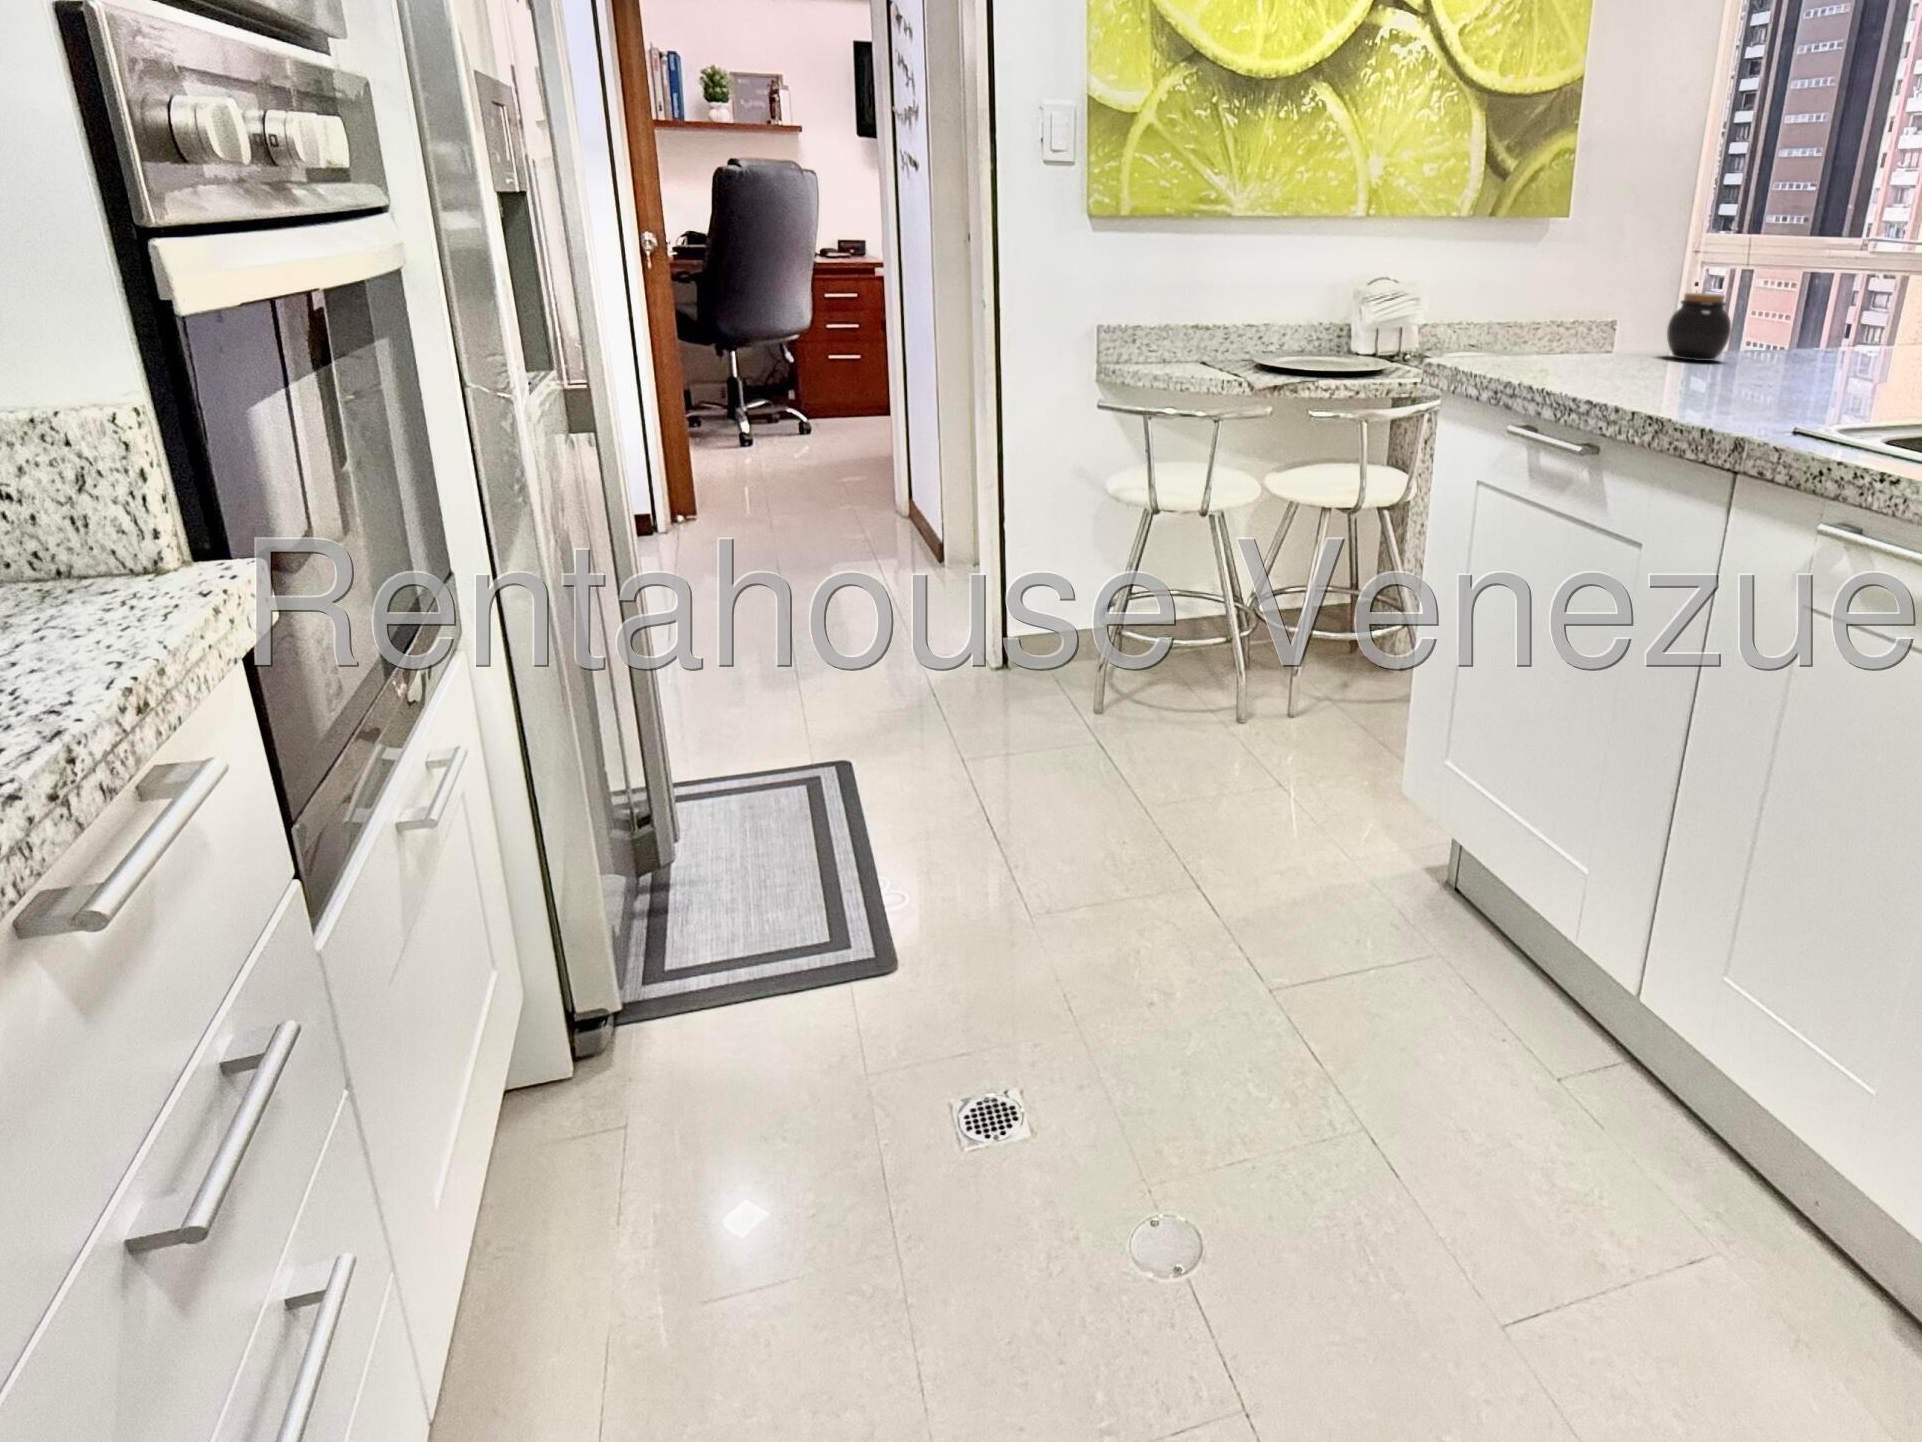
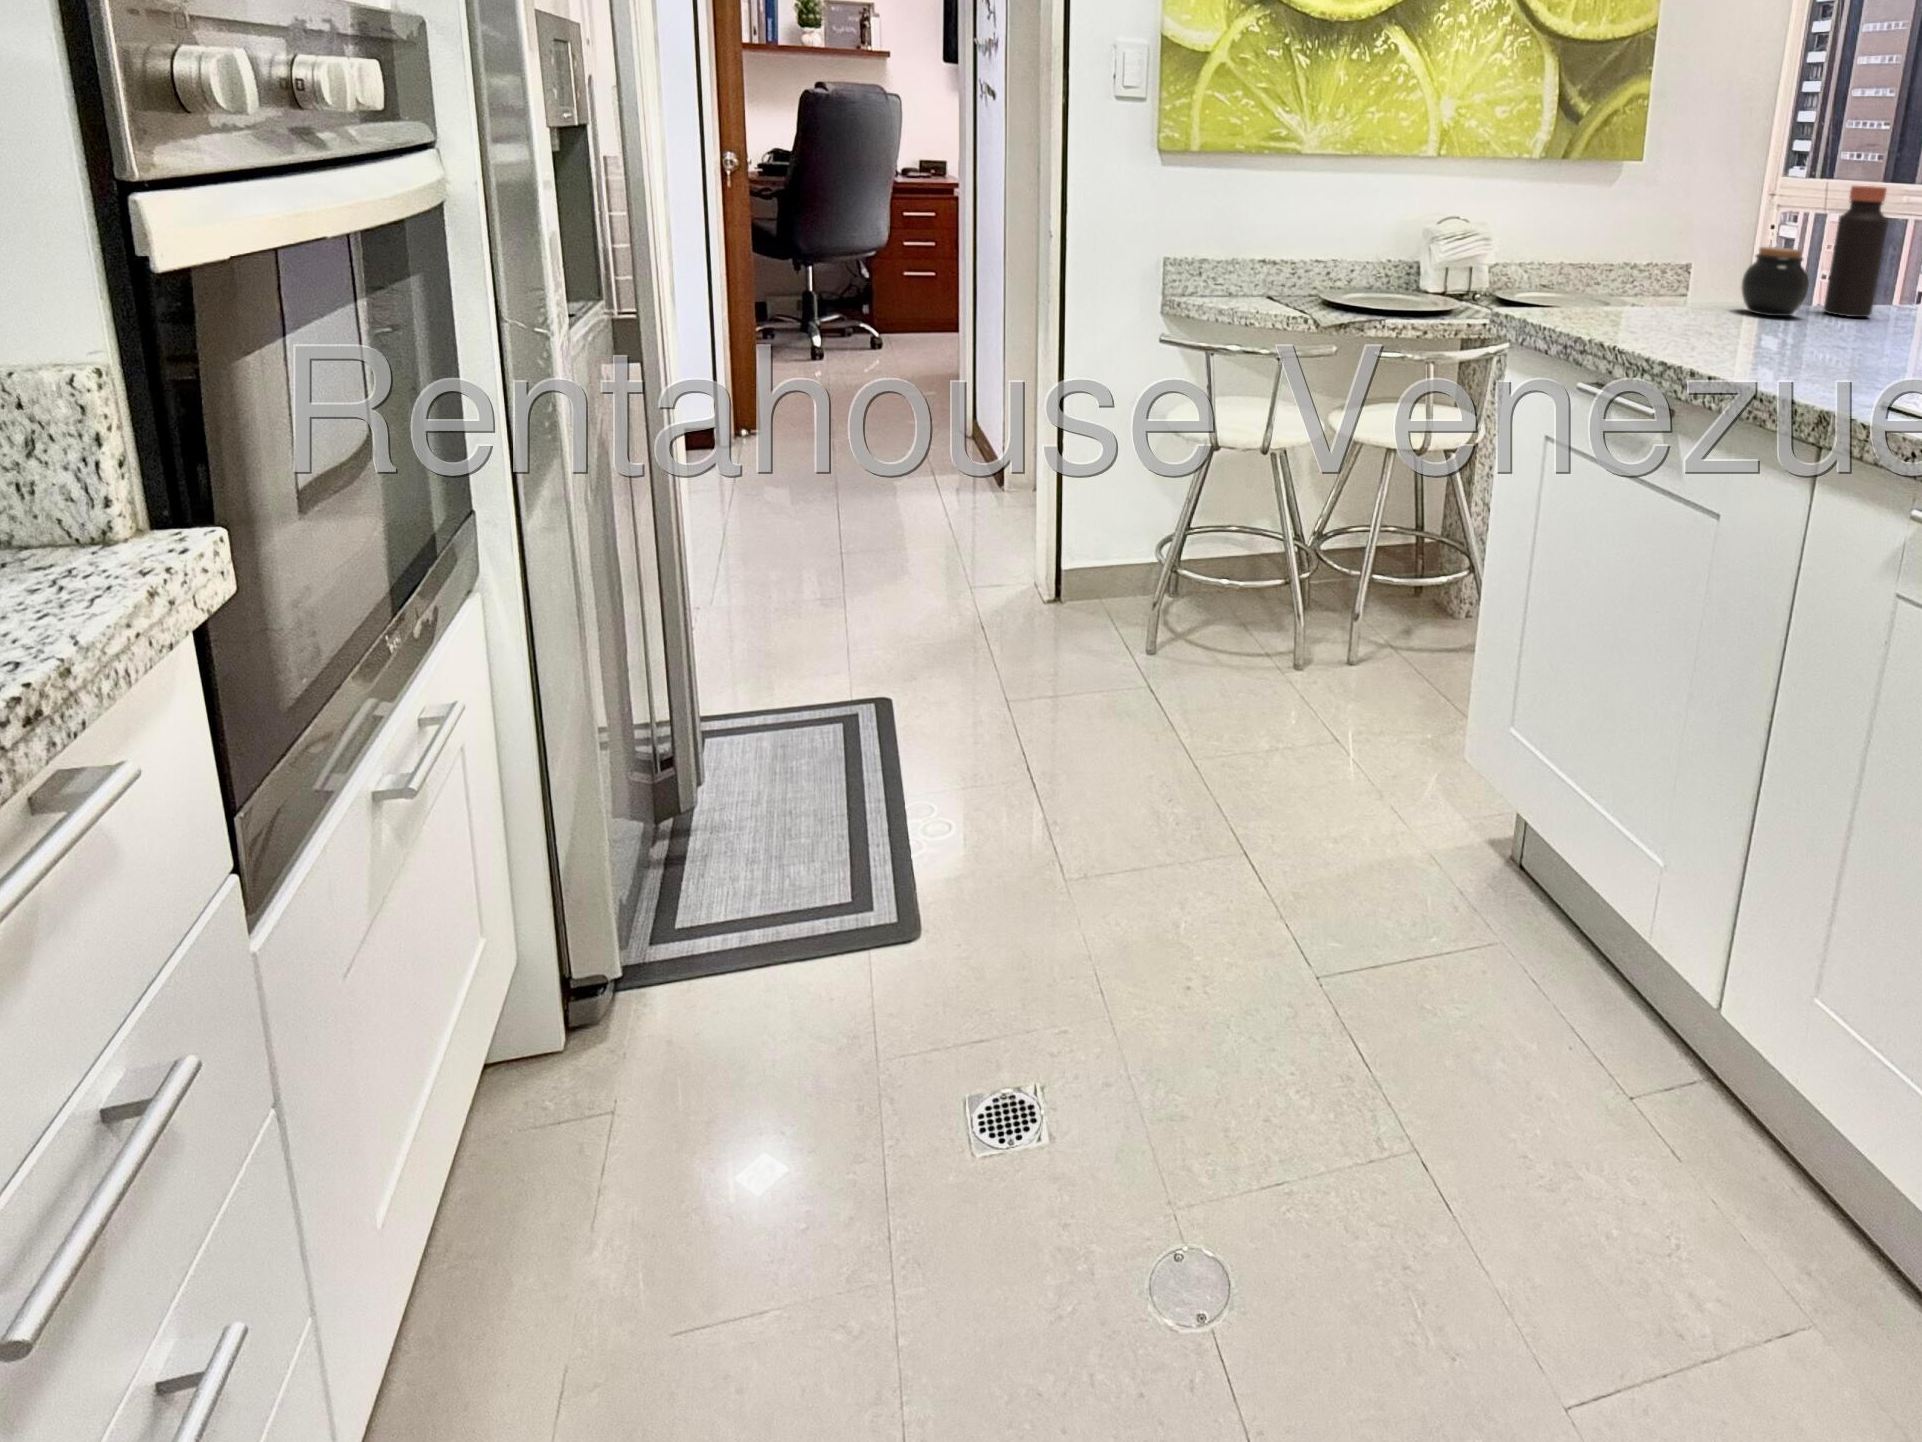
bottle: none [1745,230,1808,360] -> present [1824,186,1888,317]

